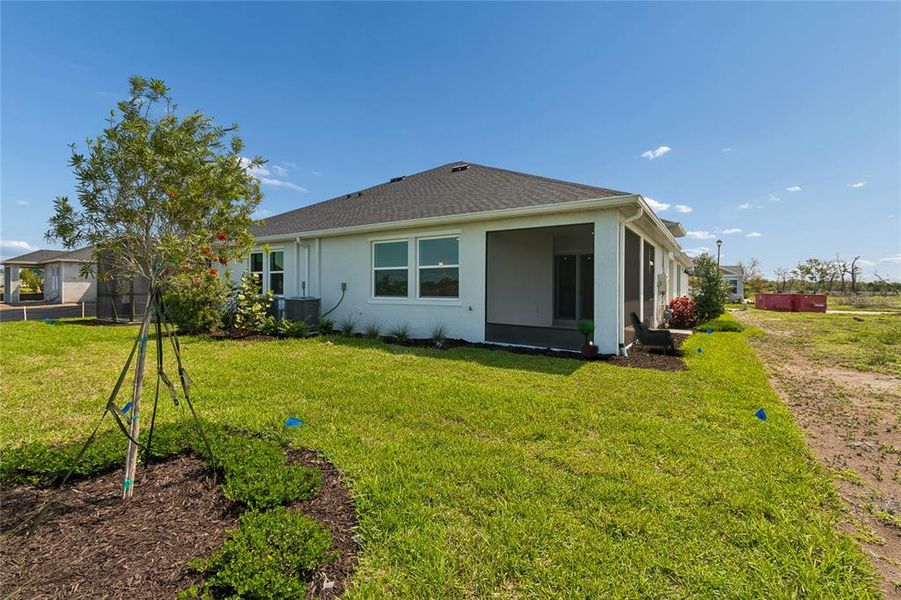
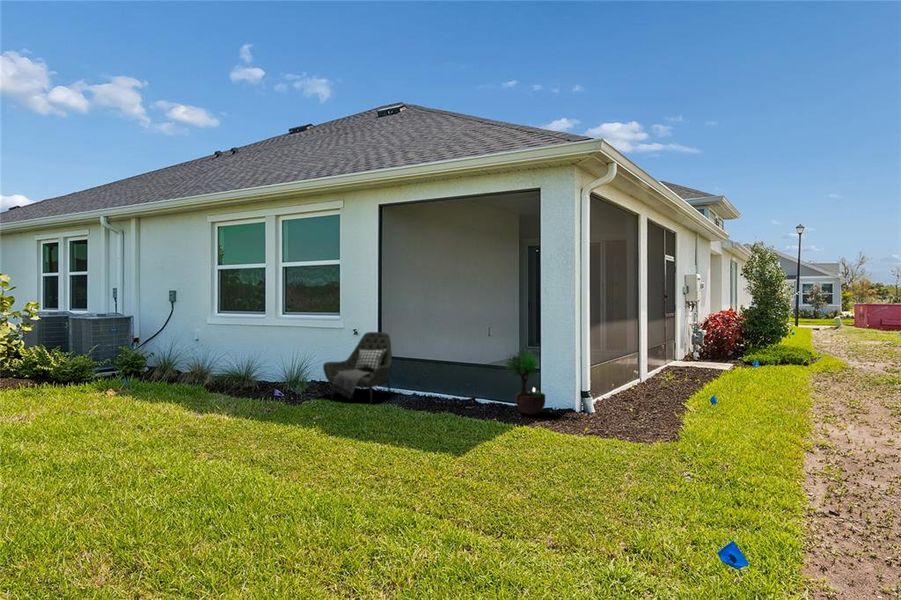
armchair: present [630,312,674,356] -> present [323,332,394,403]

